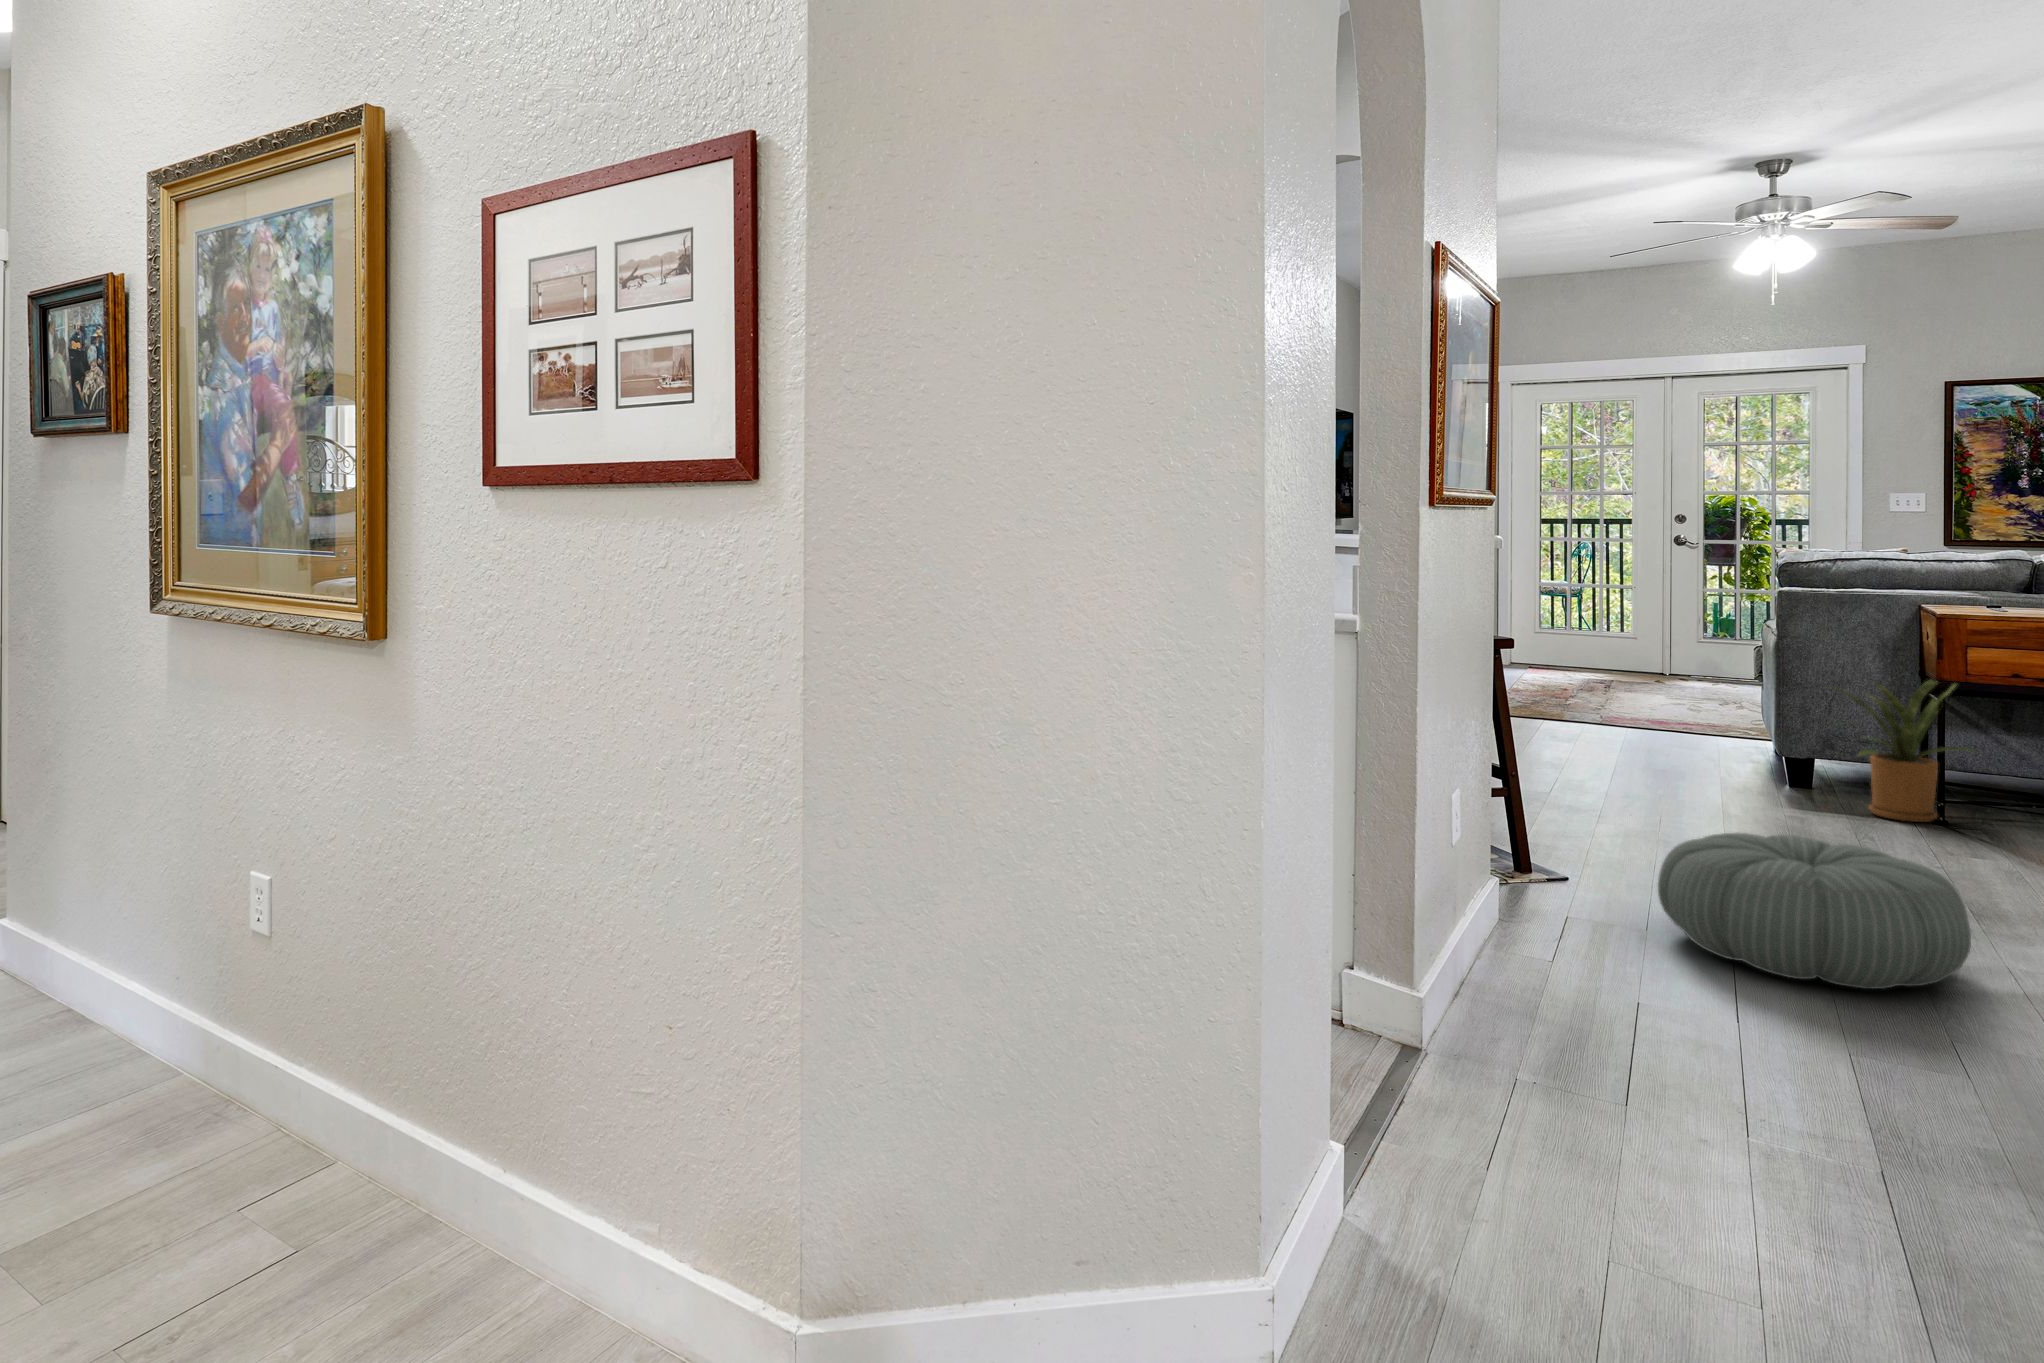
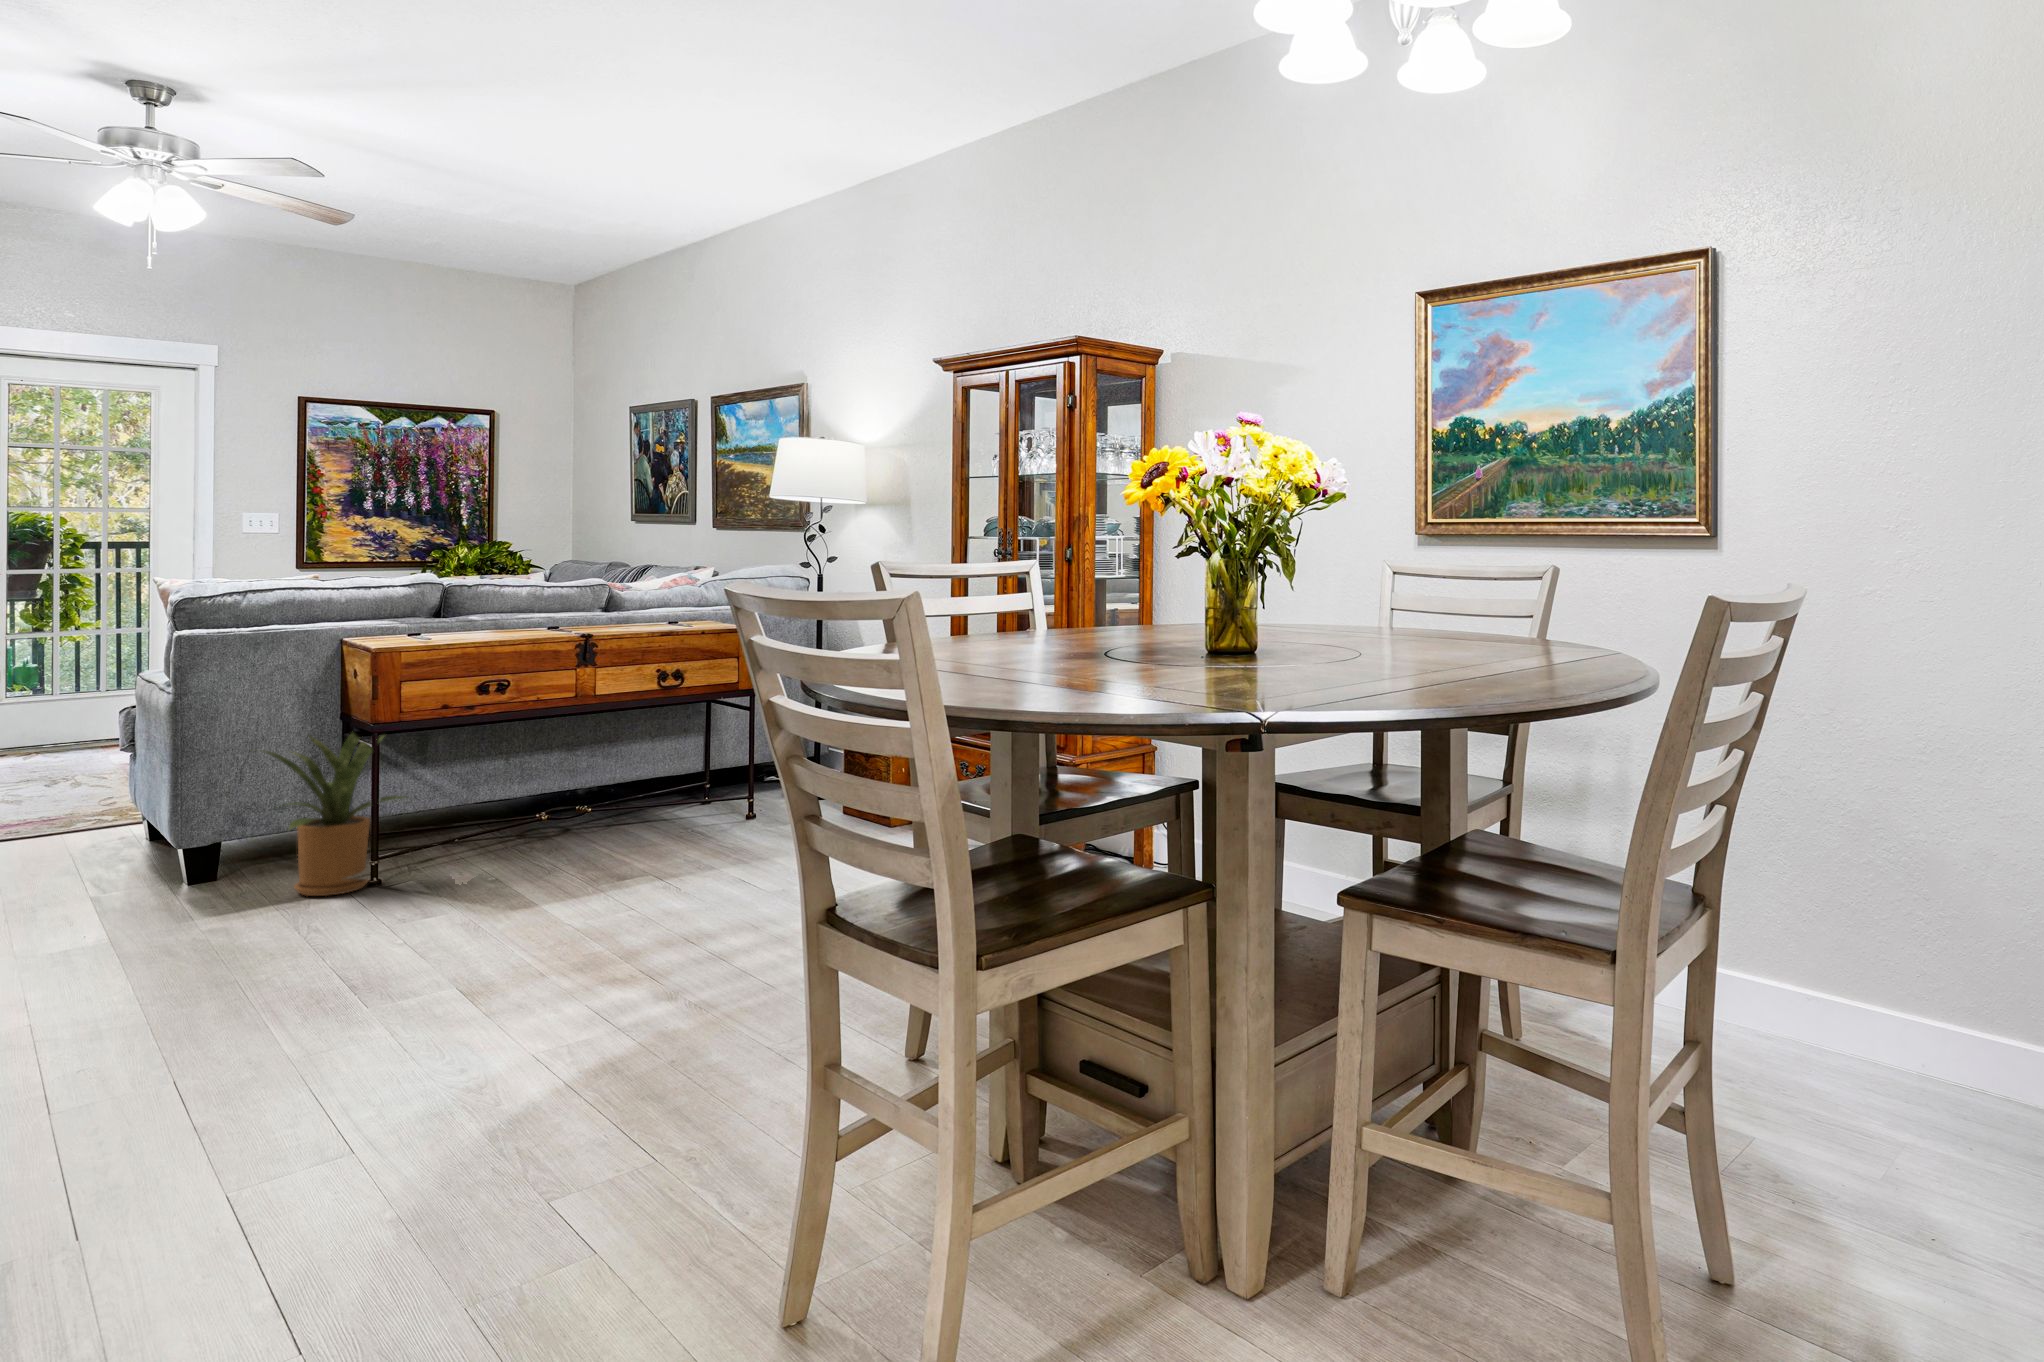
pouf: present [1658,833,1971,989] -> none [117,962,530,1196]

